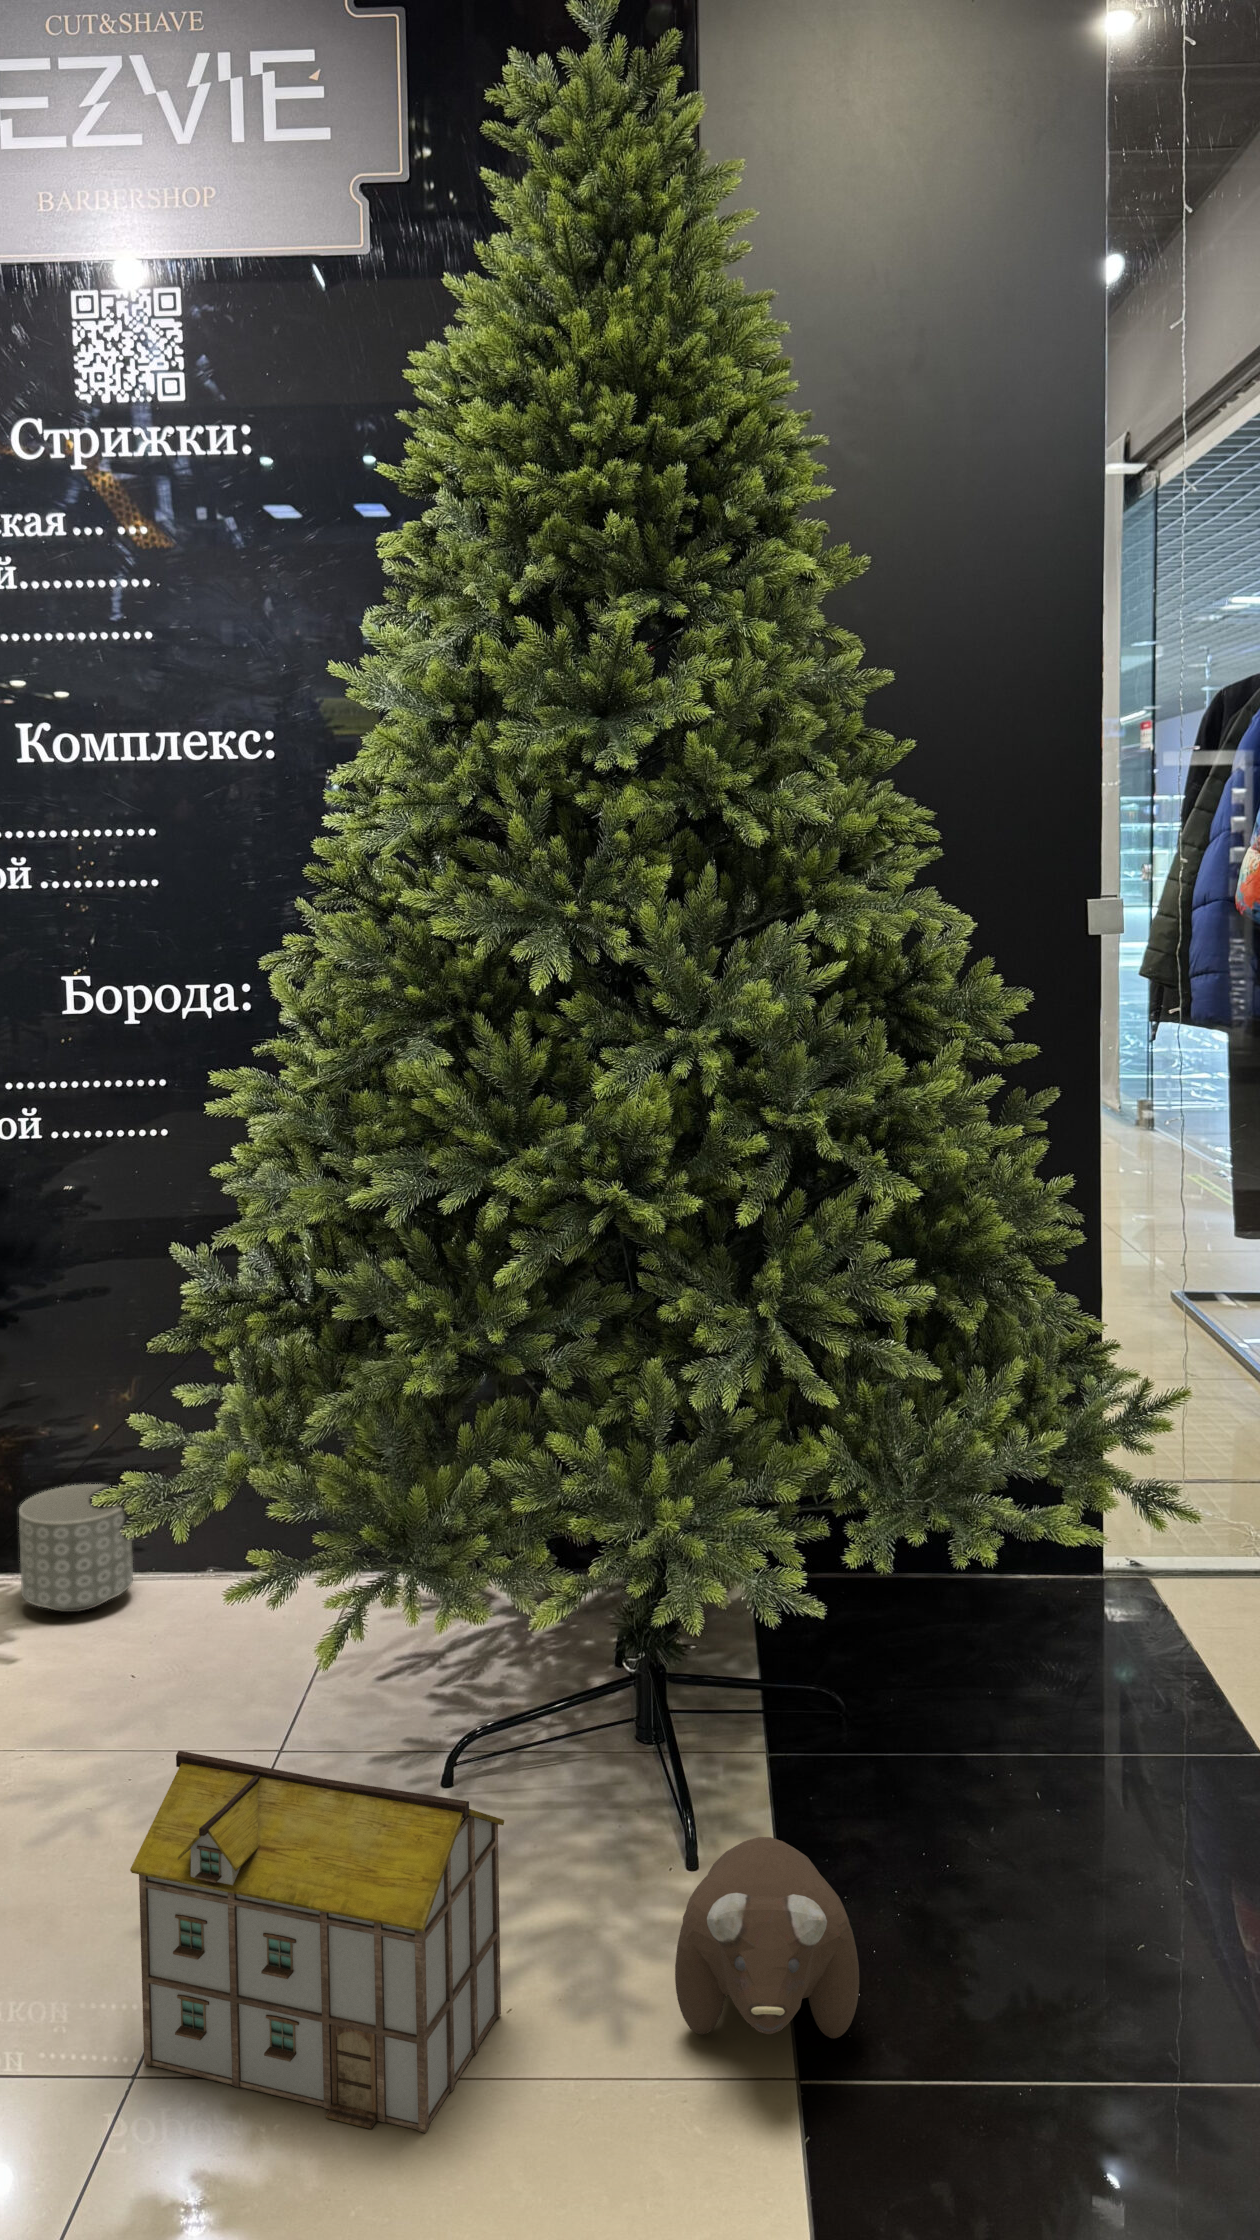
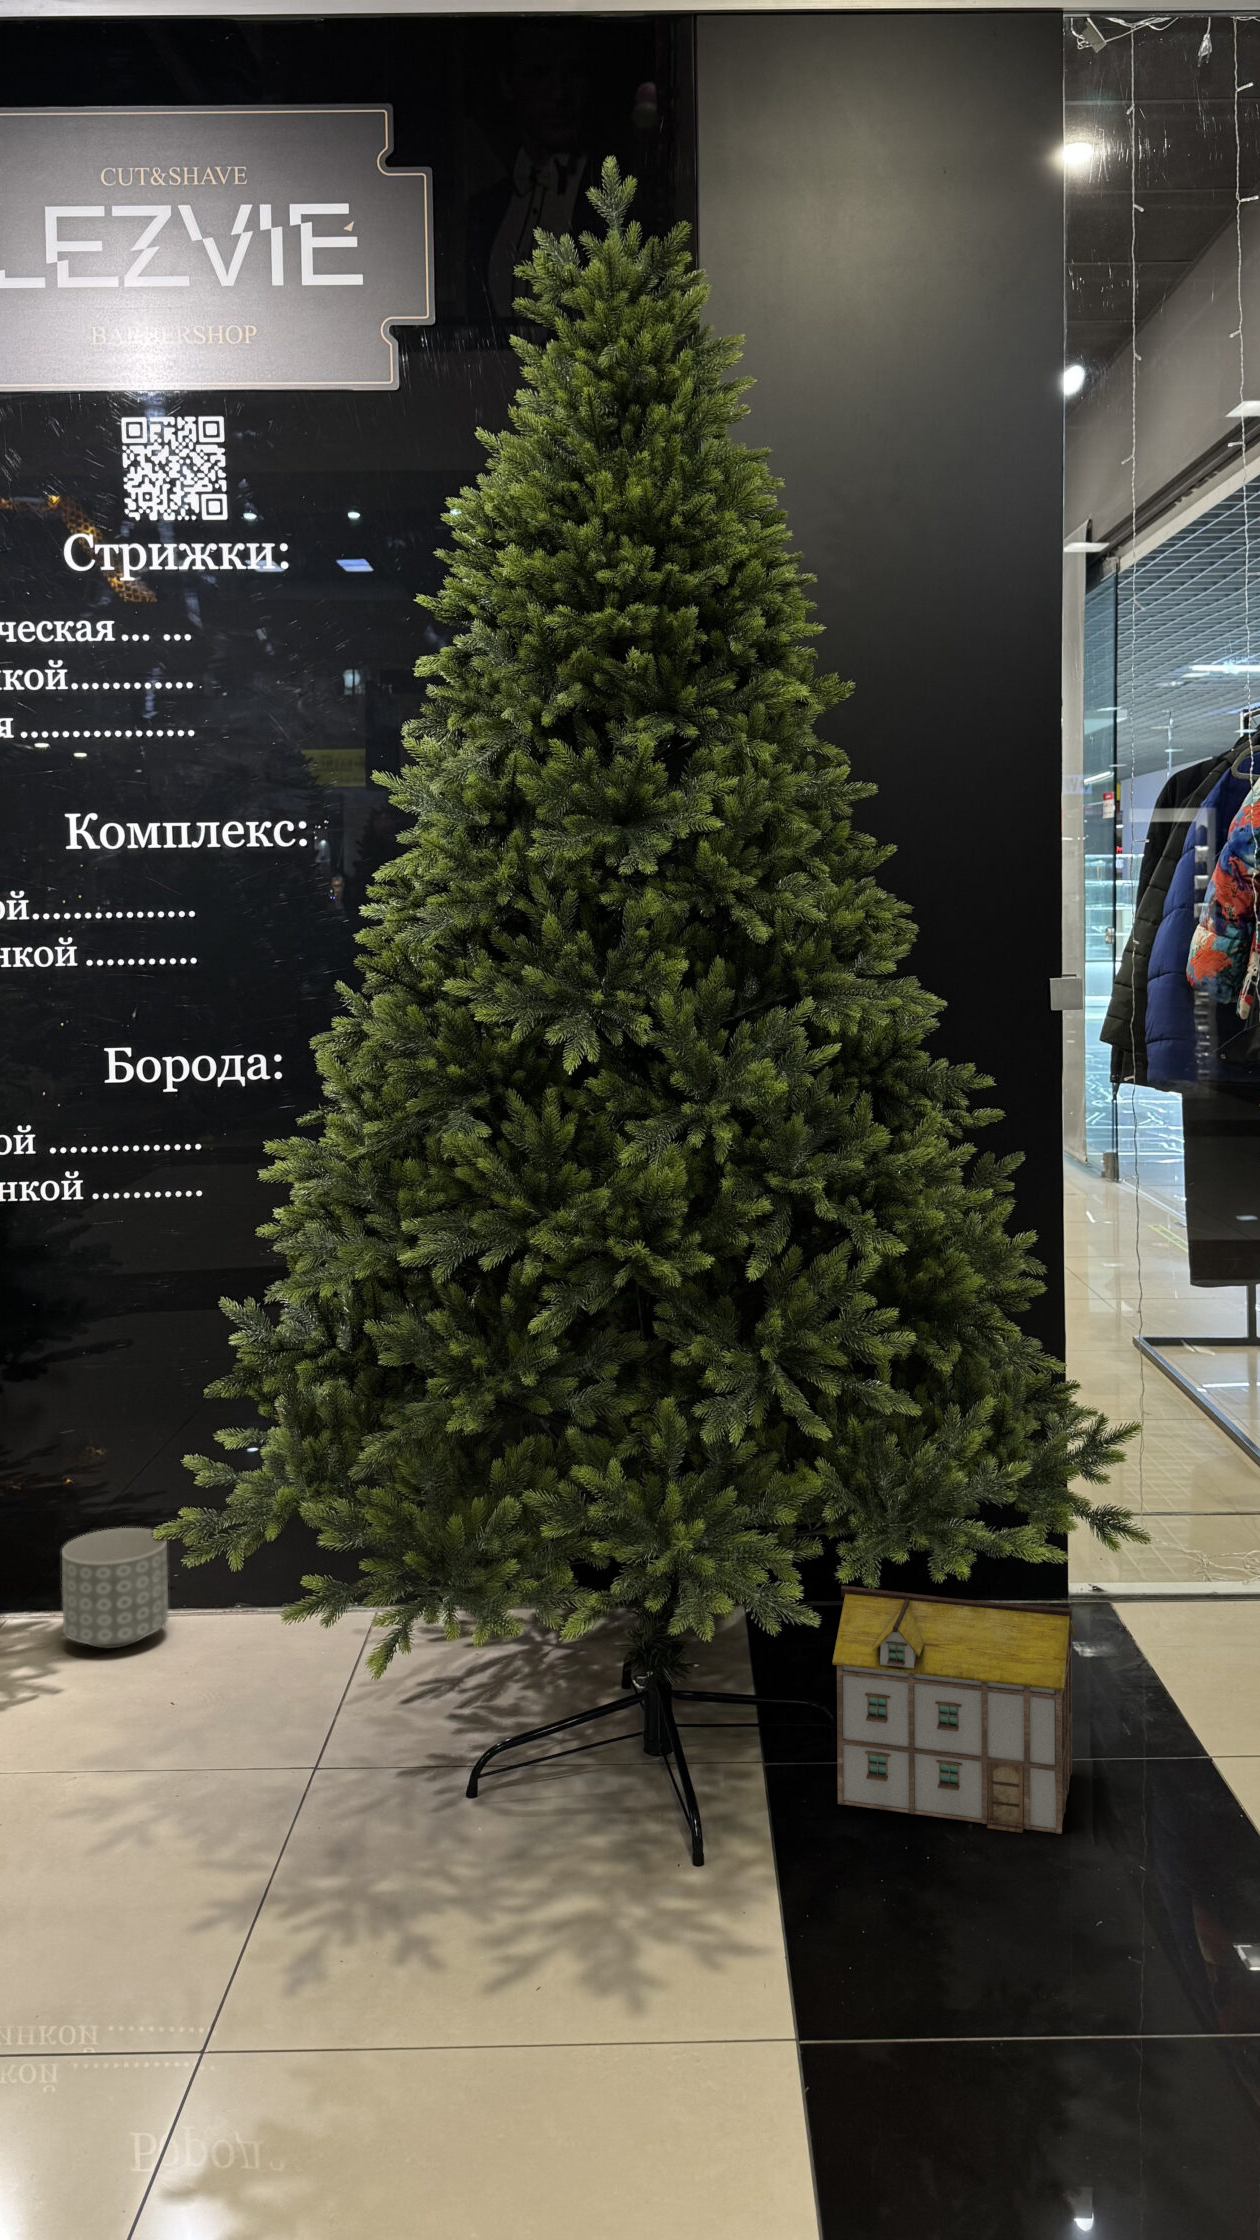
toy house: present [130,1751,504,2133] -> present [832,1586,1075,1834]
plush toy: present [675,1837,859,2038] -> none [690,1820,851,1994]

